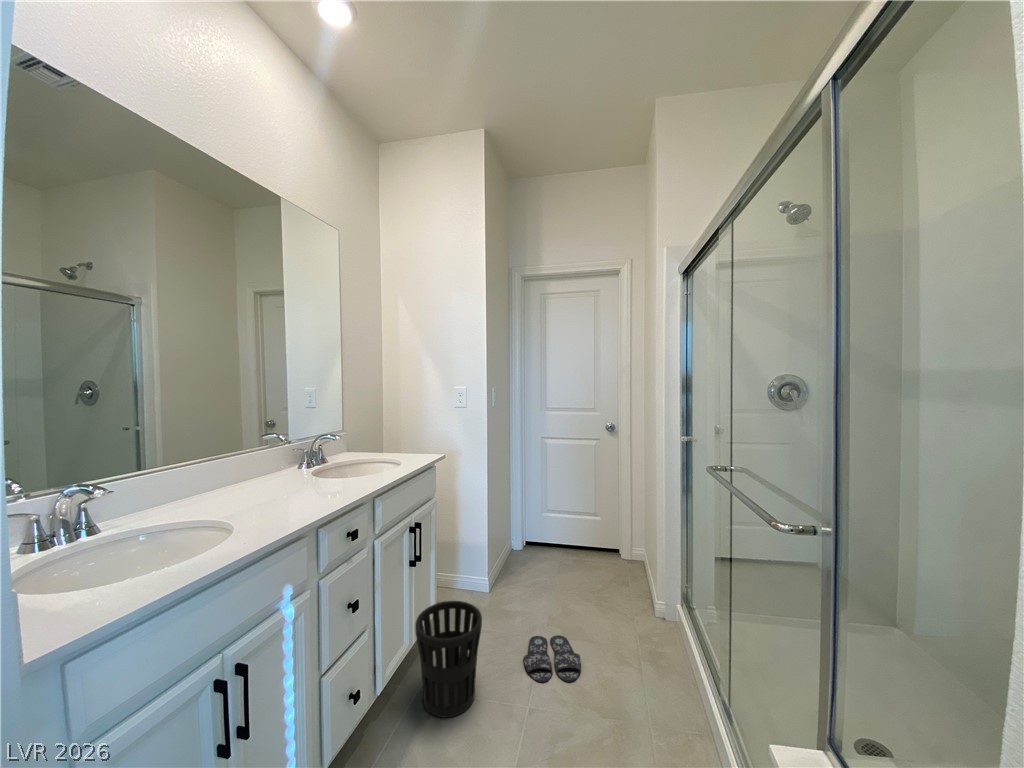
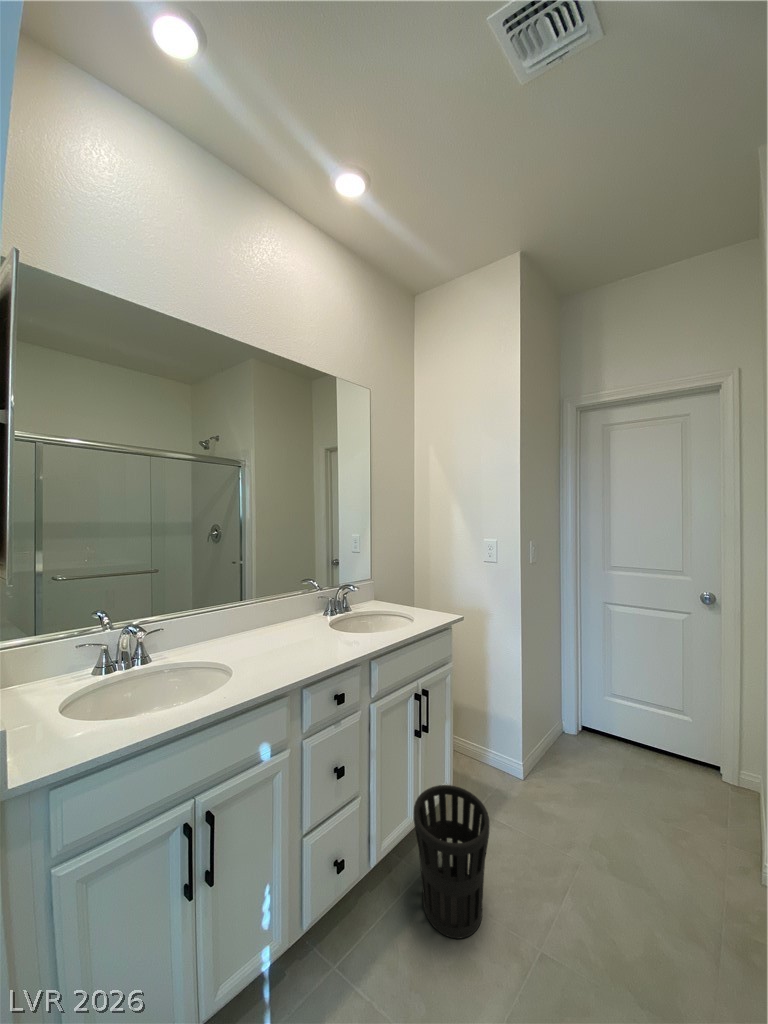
slippers: present [524,635,581,683] -> none [554,867,643,977]

